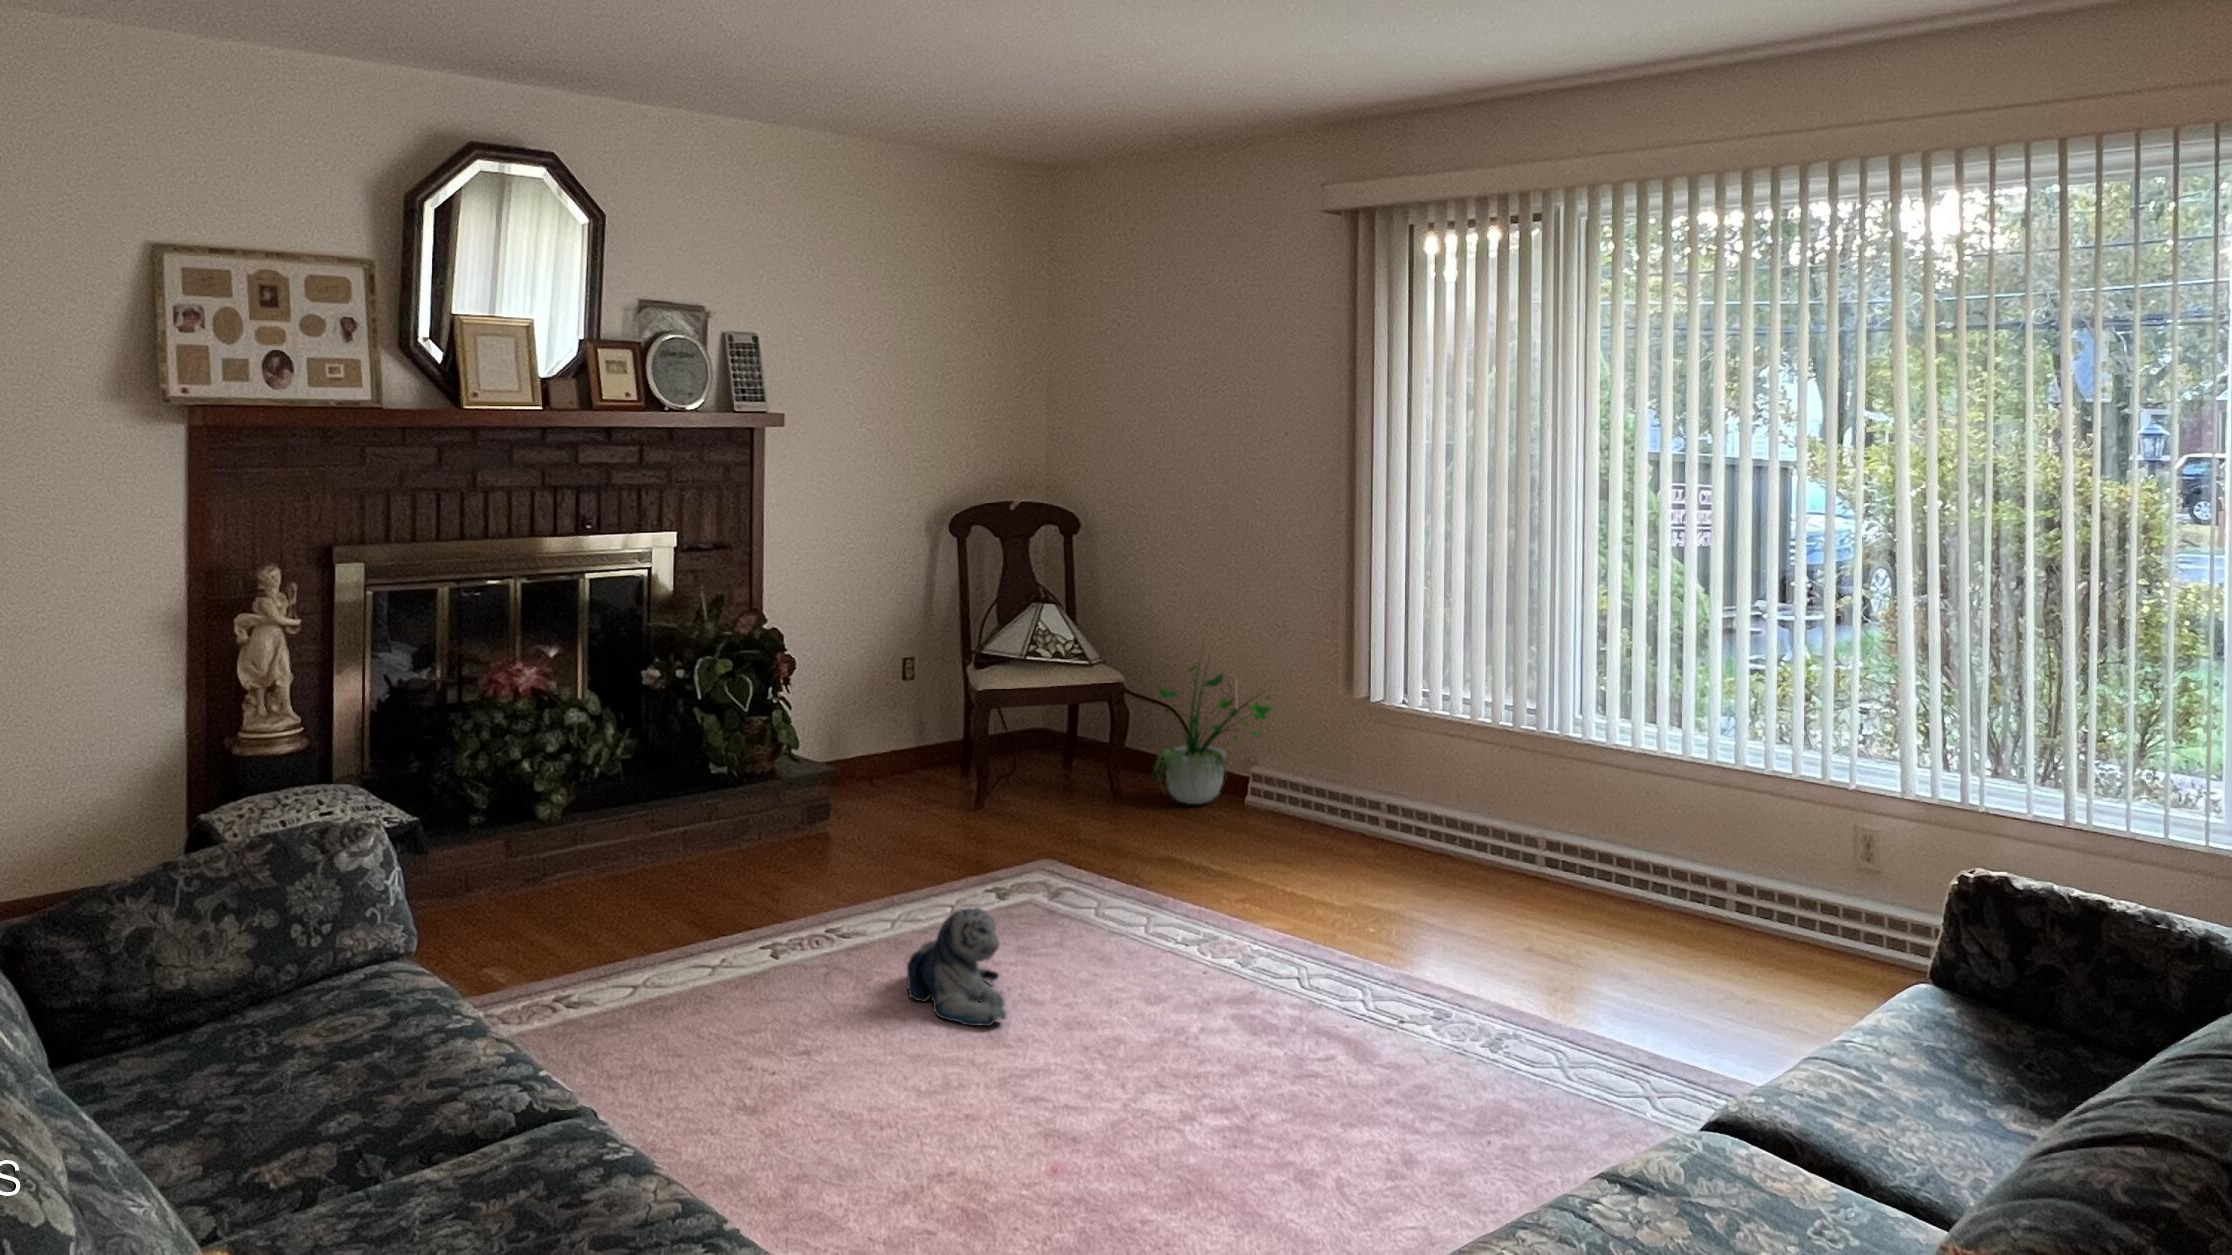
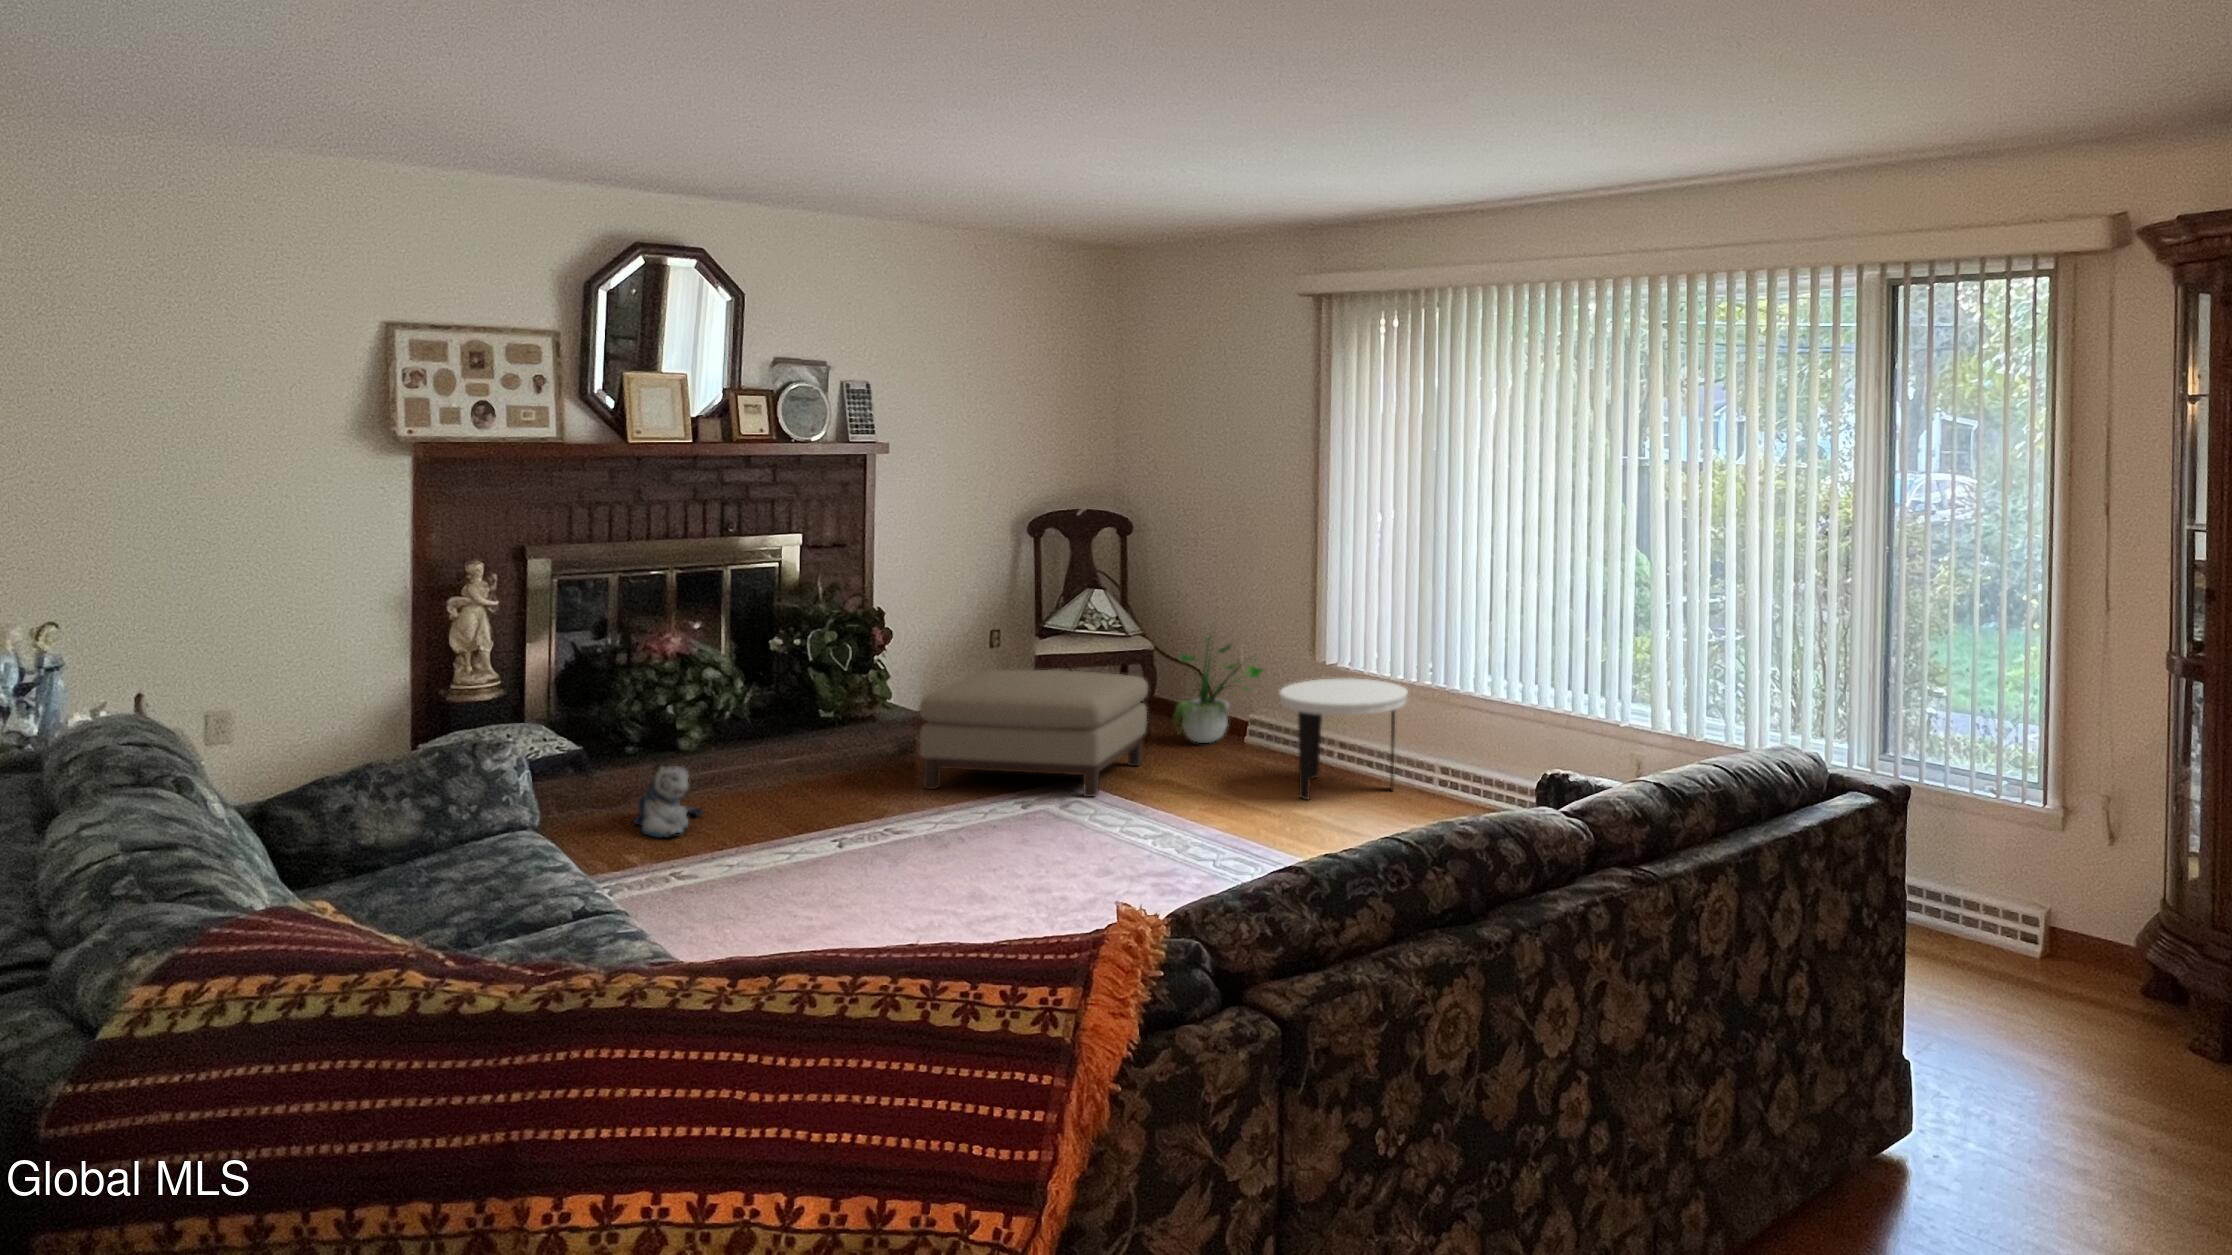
ottoman: none [854,710,1138,882] -> present [920,670,1148,797]
side table: none [1330,720,1502,885] -> present [1279,679,1408,800]
plush toy: present [907,908,1007,1026] -> present [634,766,702,838]

